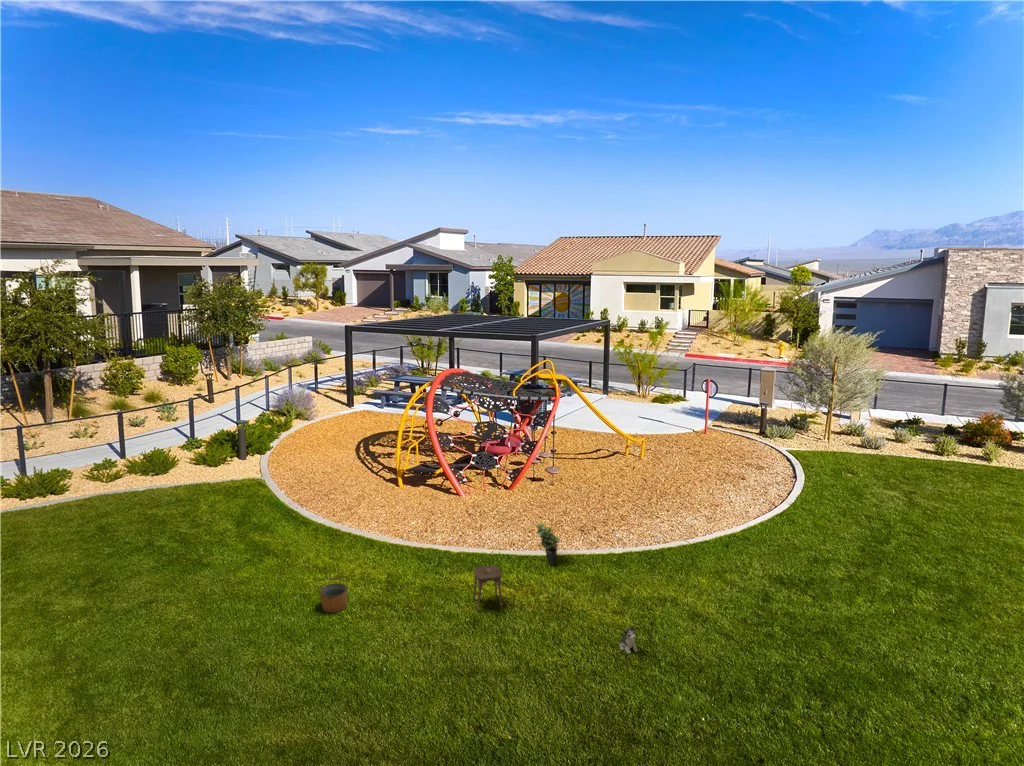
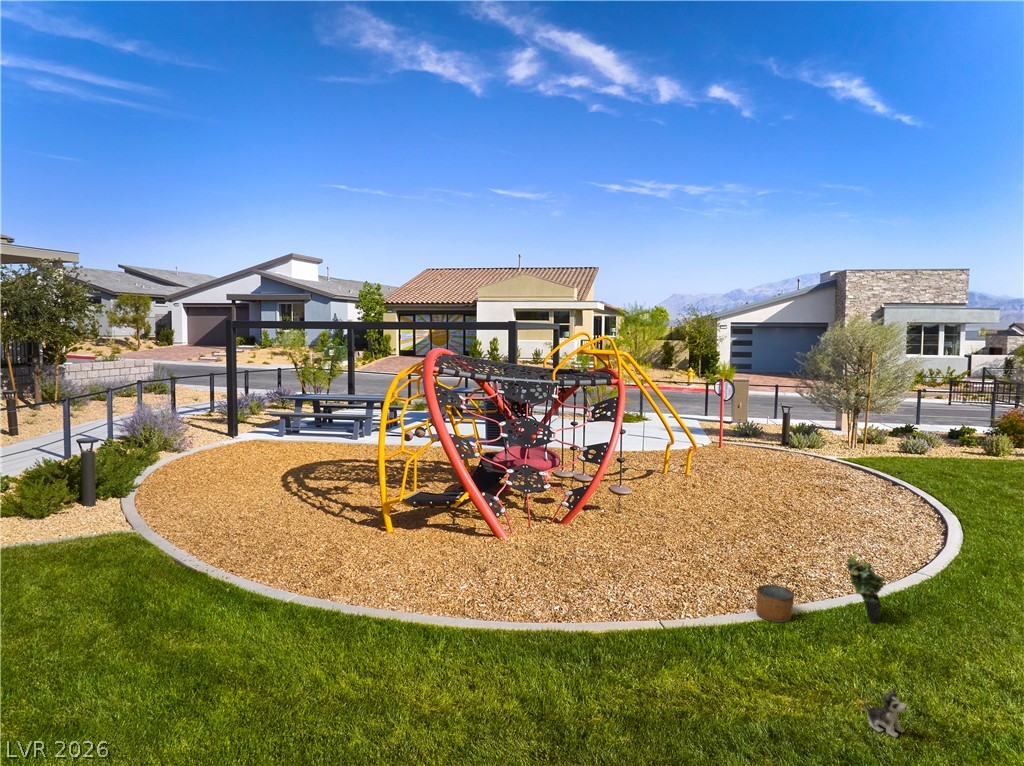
potted plant: present [535,522,559,566] -> present [847,554,888,623]
stool: present [473,565,502,611] -> none [582,615,640,696]
bucket: present [320,577,348,613] -> present [756,574,794,623]

